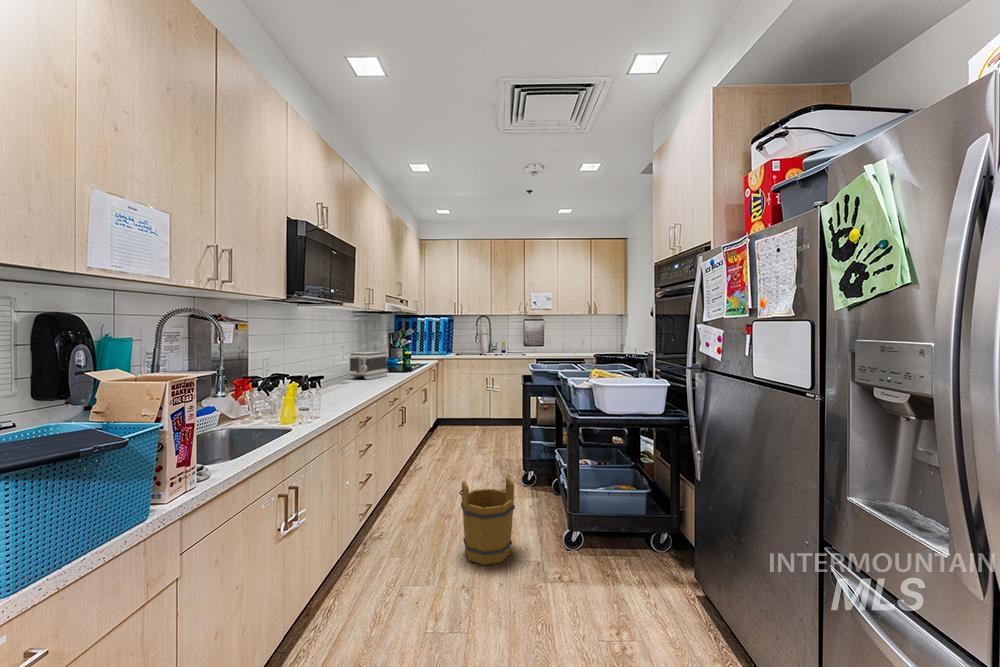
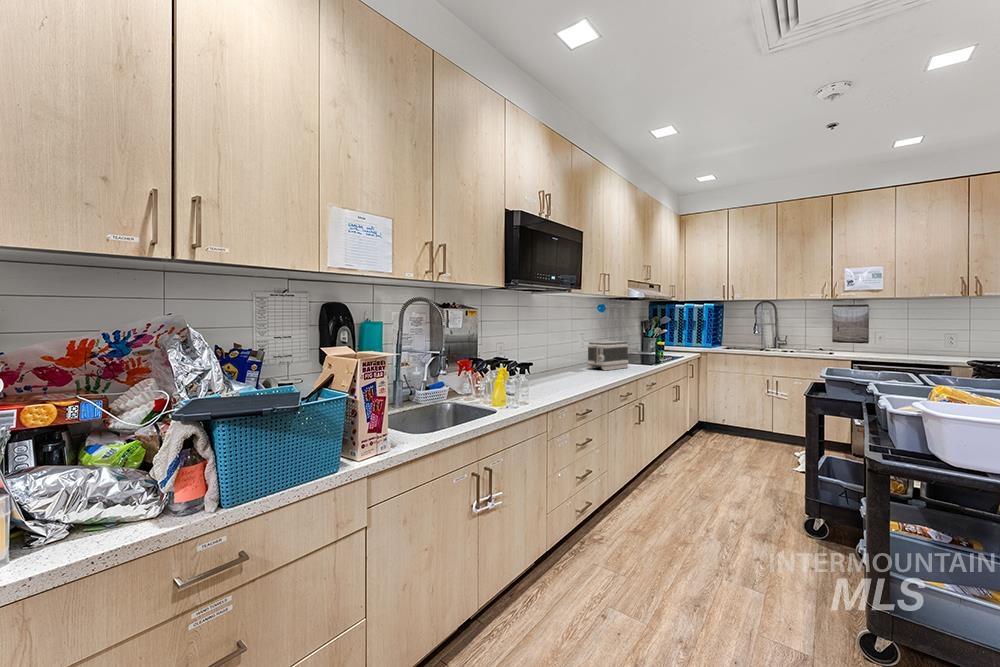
bucket: present [459,477,515,565] -> none [686,501,765,617]

